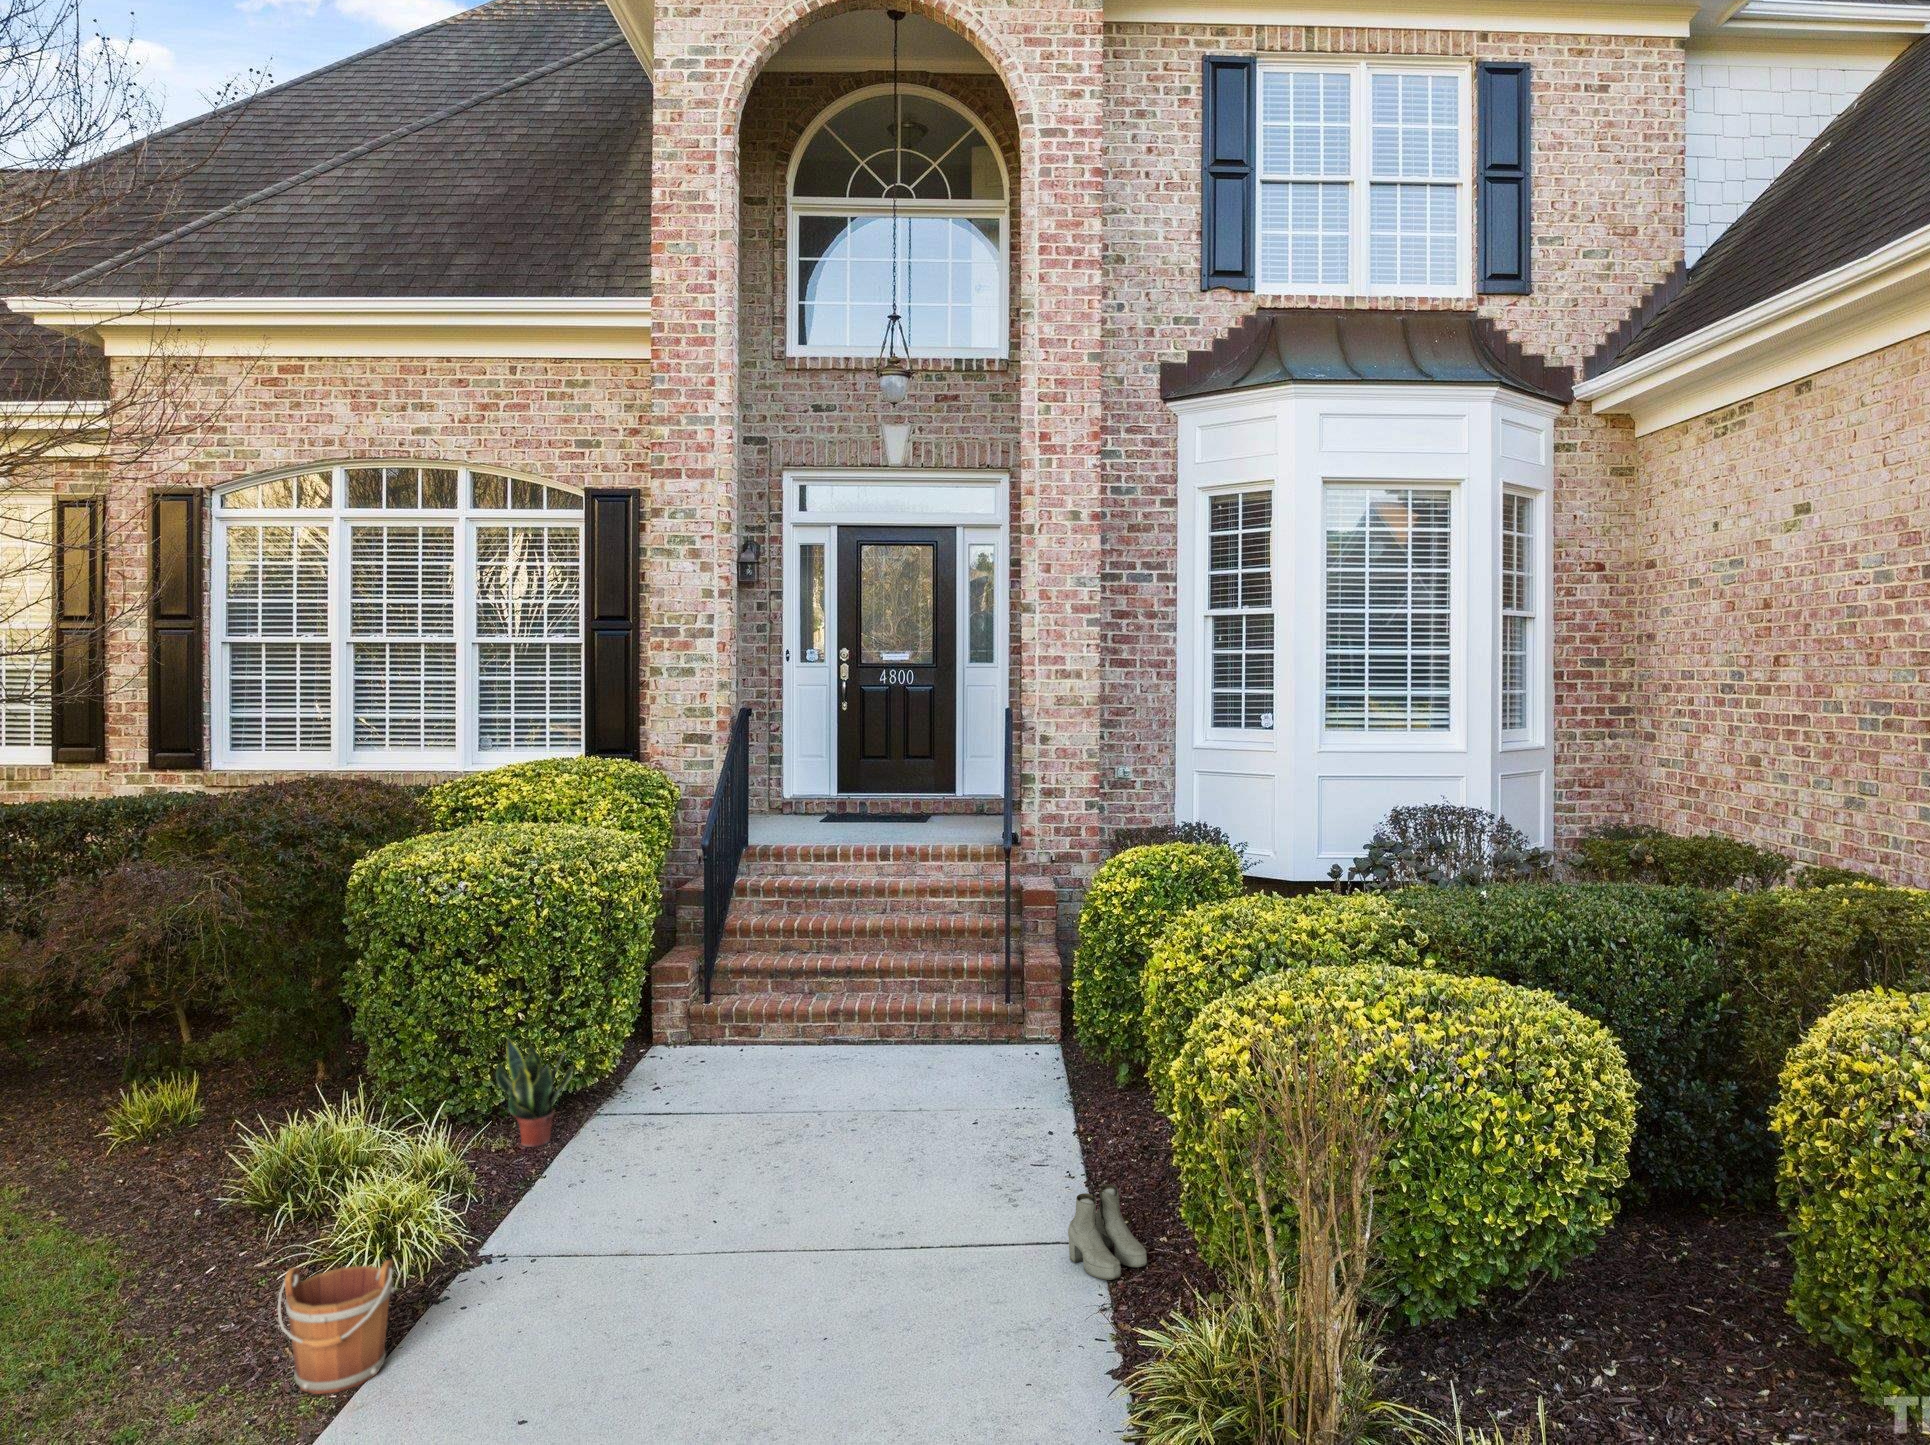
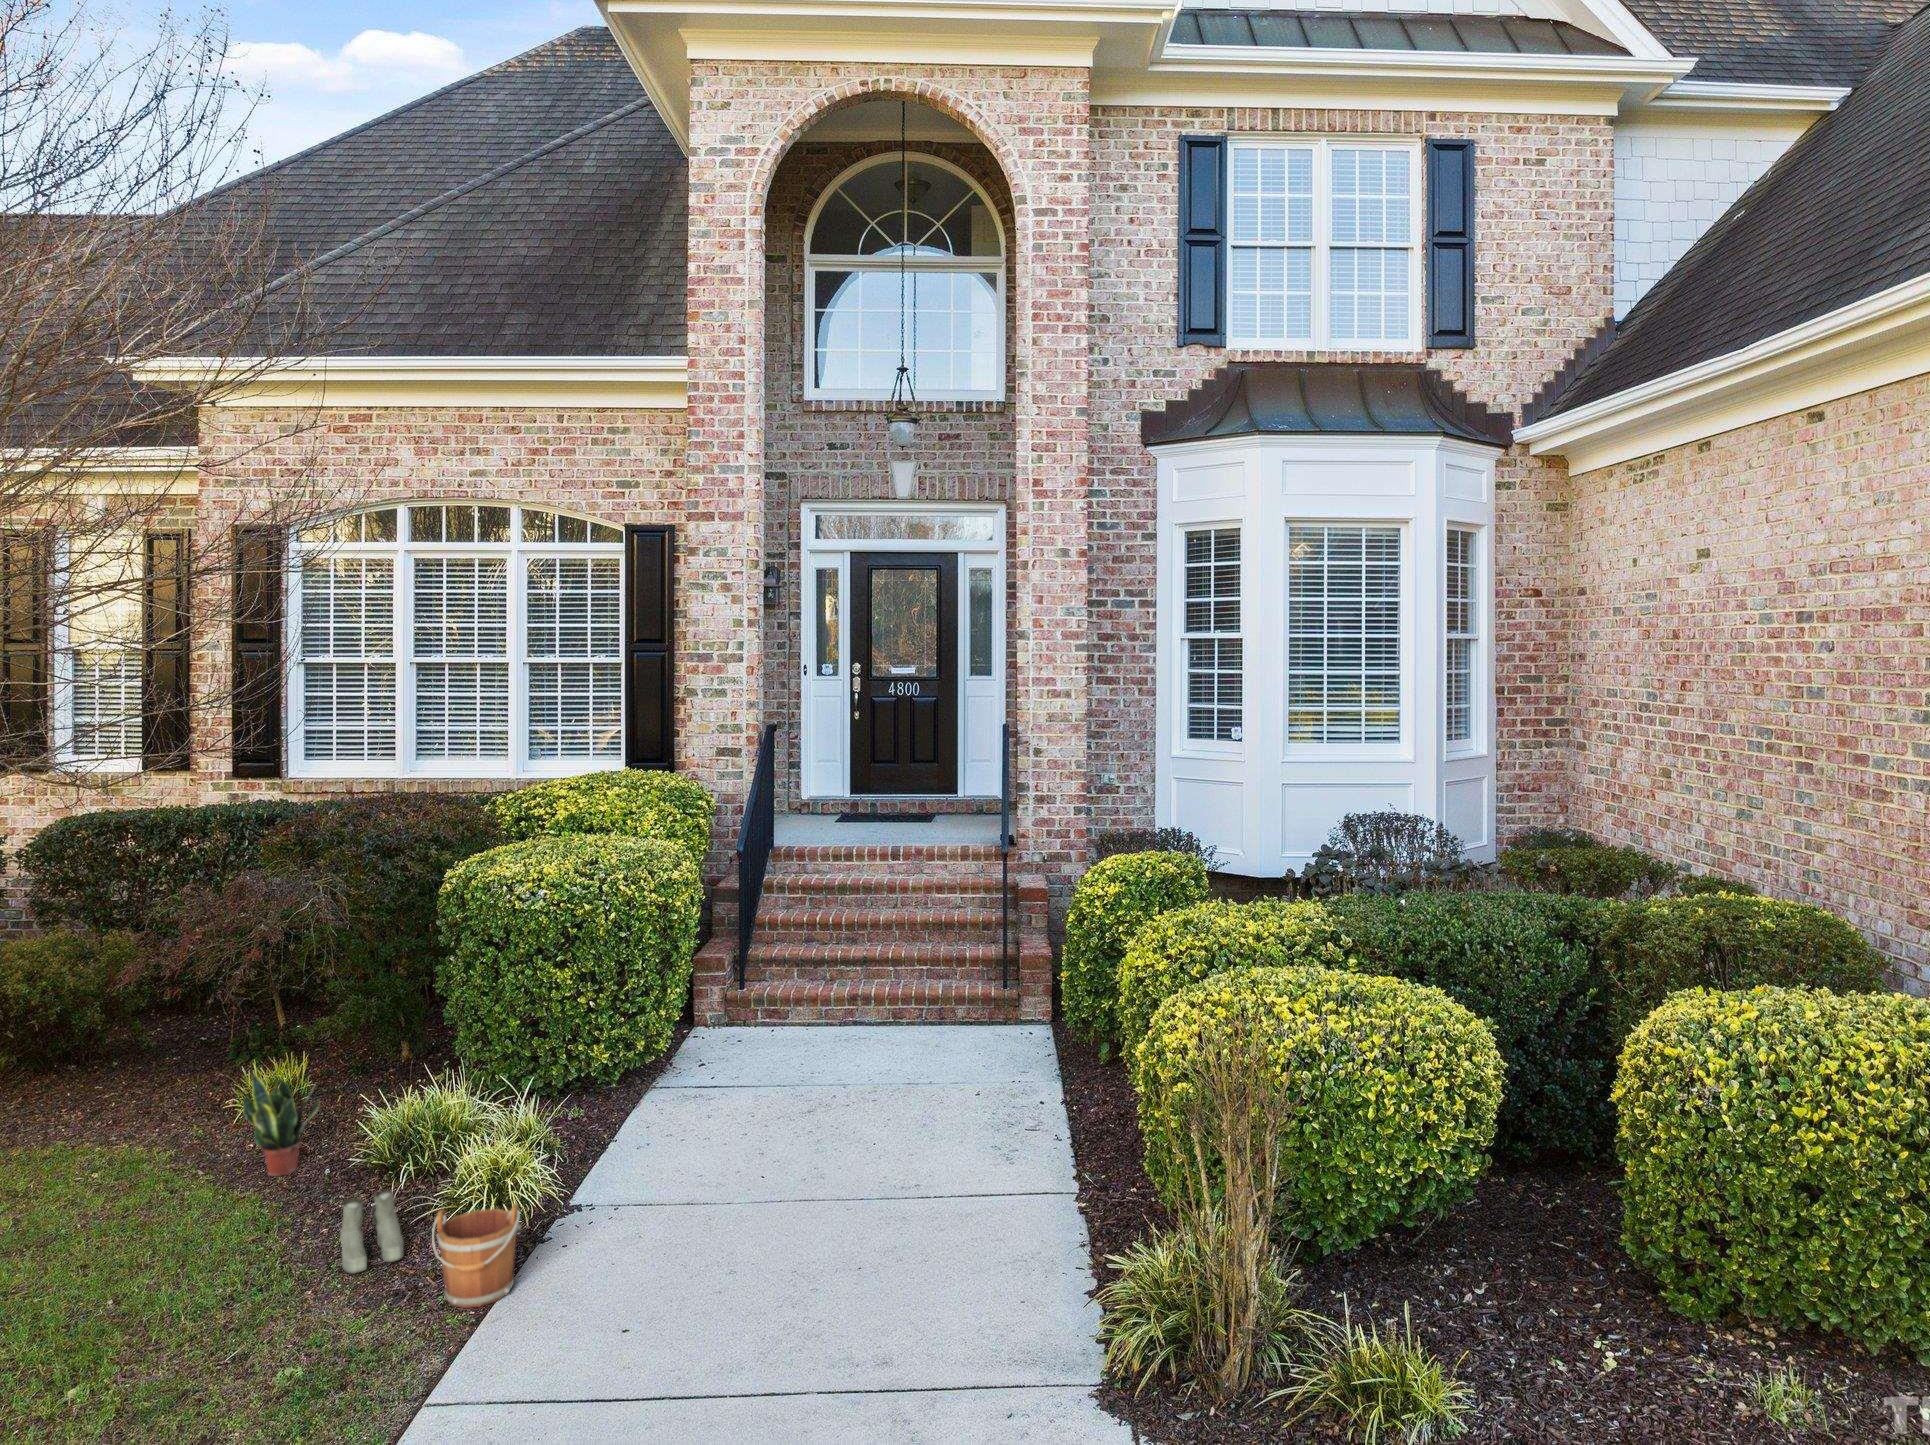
potted plant: present [496,1038,573,1147] -> present [243,1074,320,1176]
boots: present [1068,1185,1147,1280] -> present [340,1189,404,1274]

